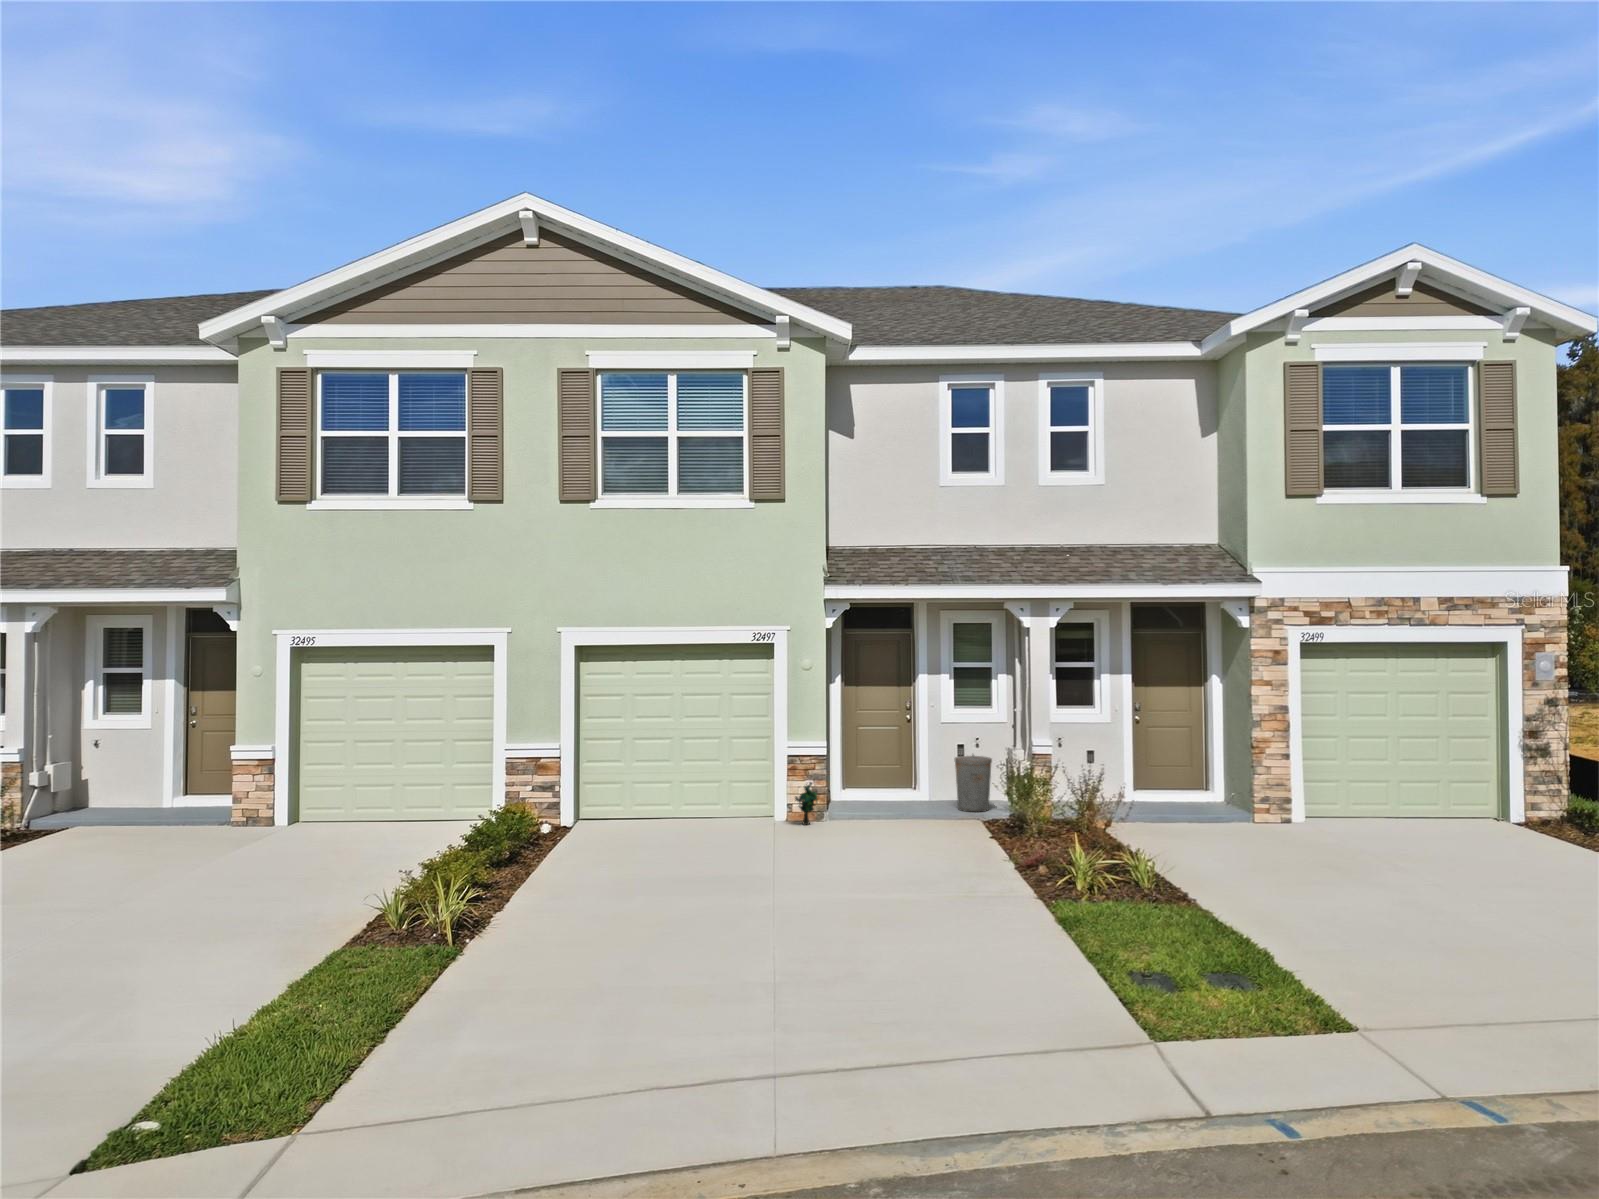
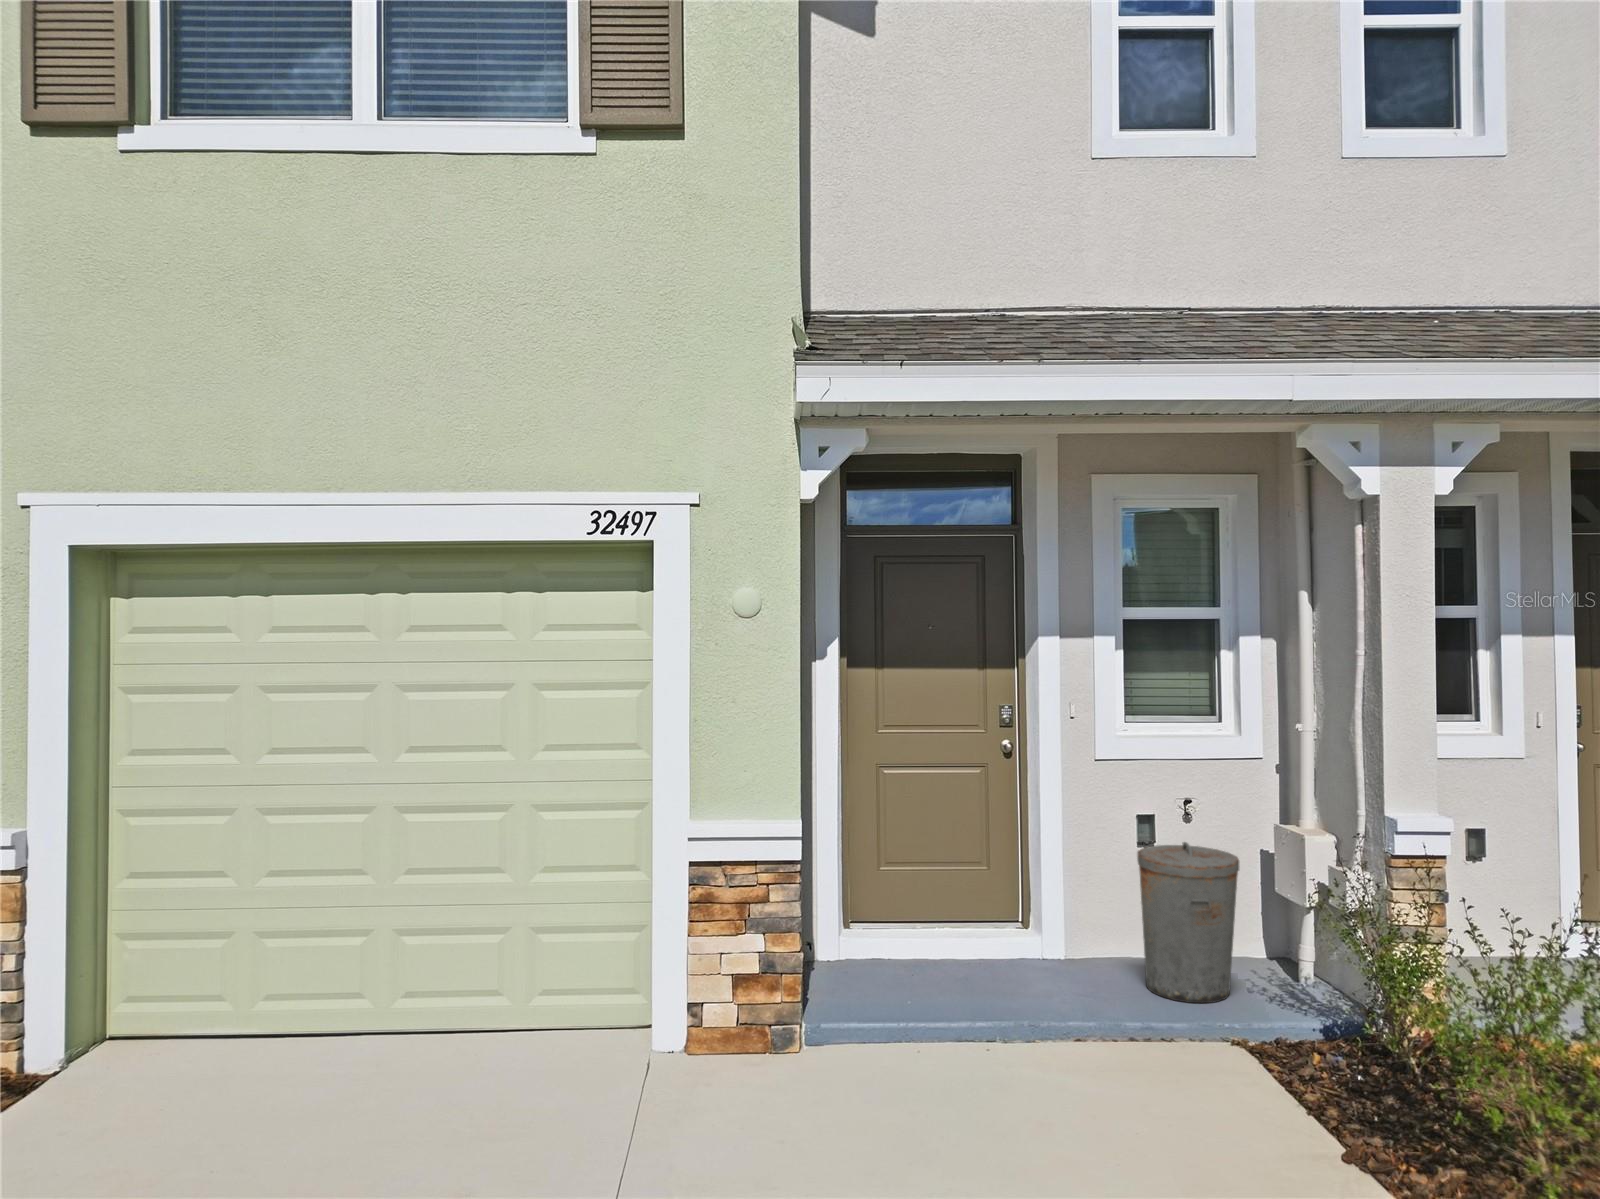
decorative plant: present [795,782,817,825] -> none [704,945,778,1076]

